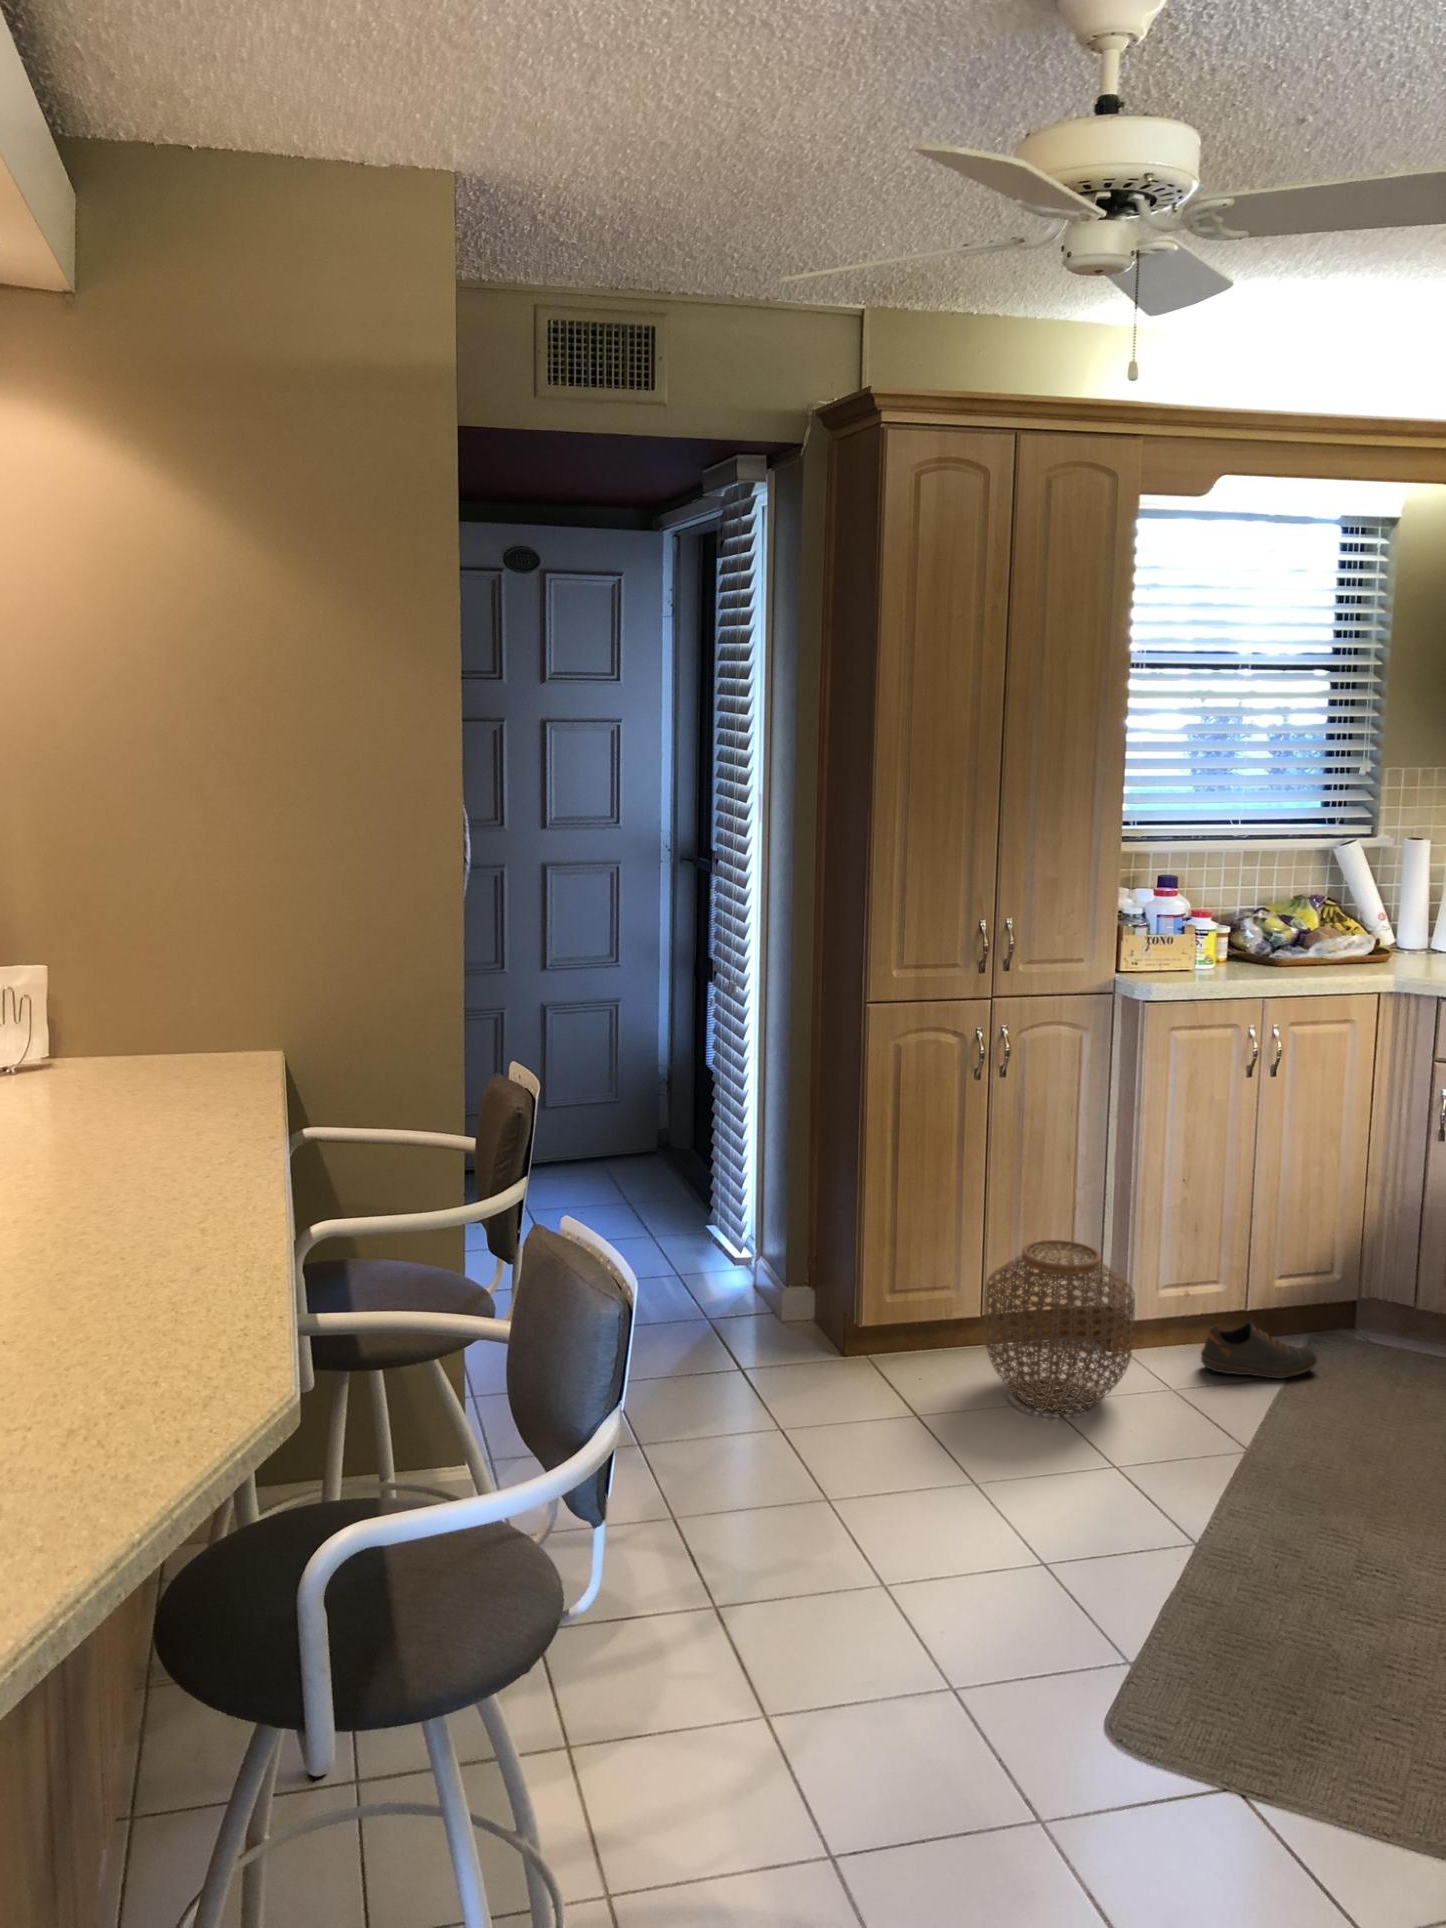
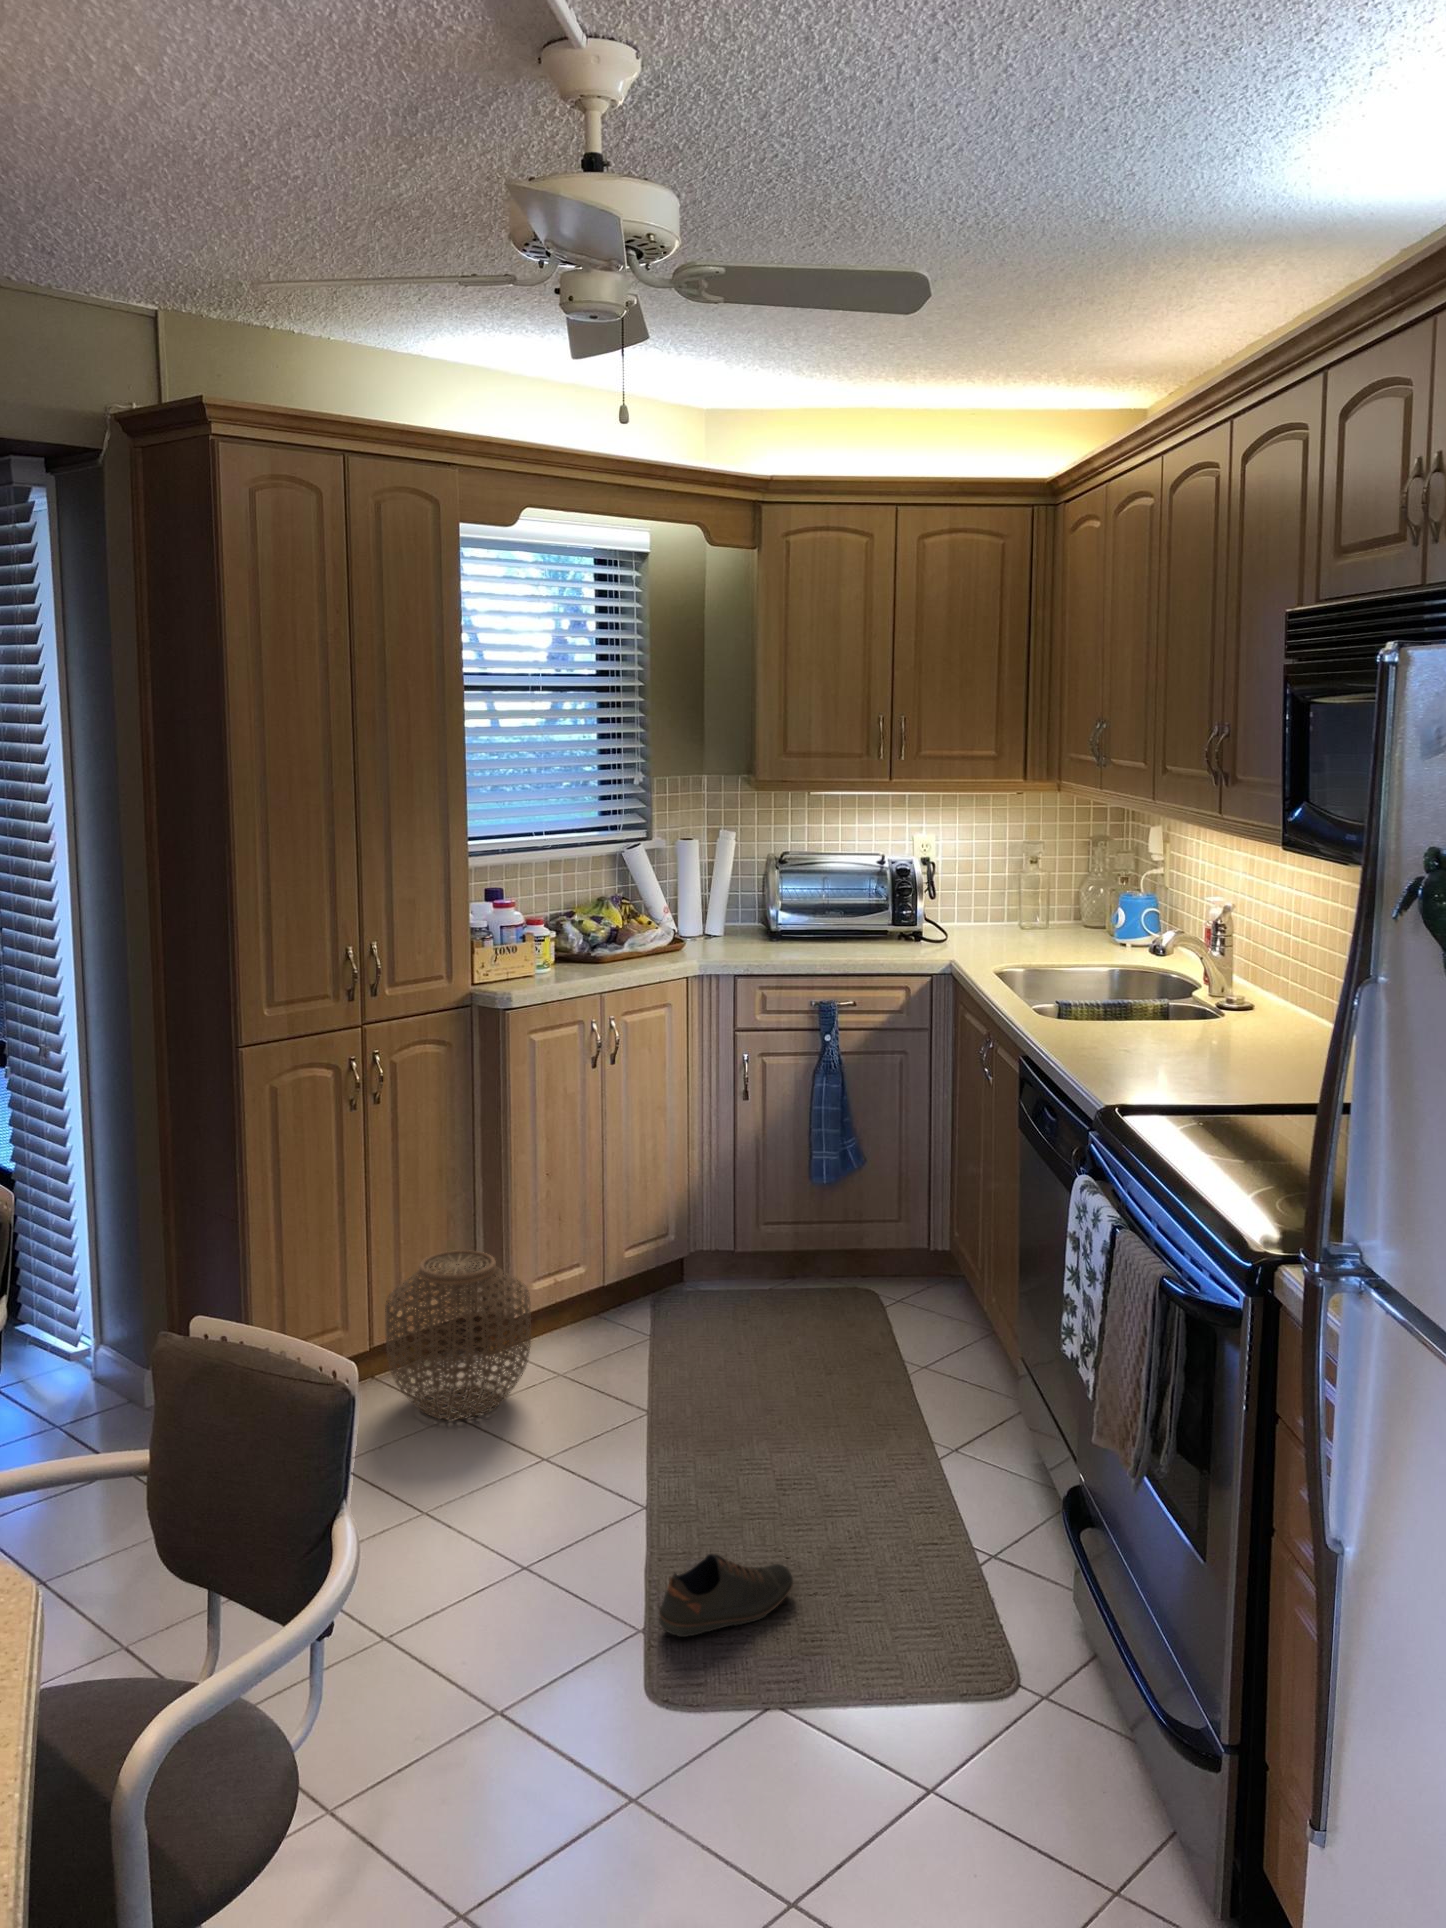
shoe: present [1201,1322,1318,1378] -> present [659,1554,793,1637]

